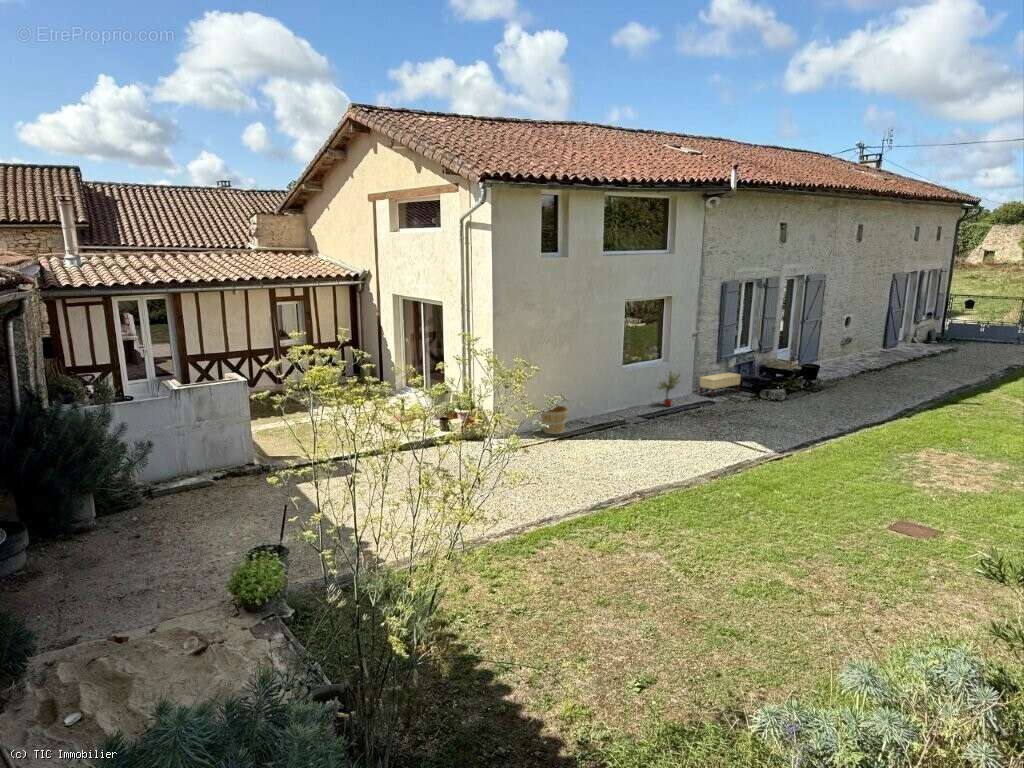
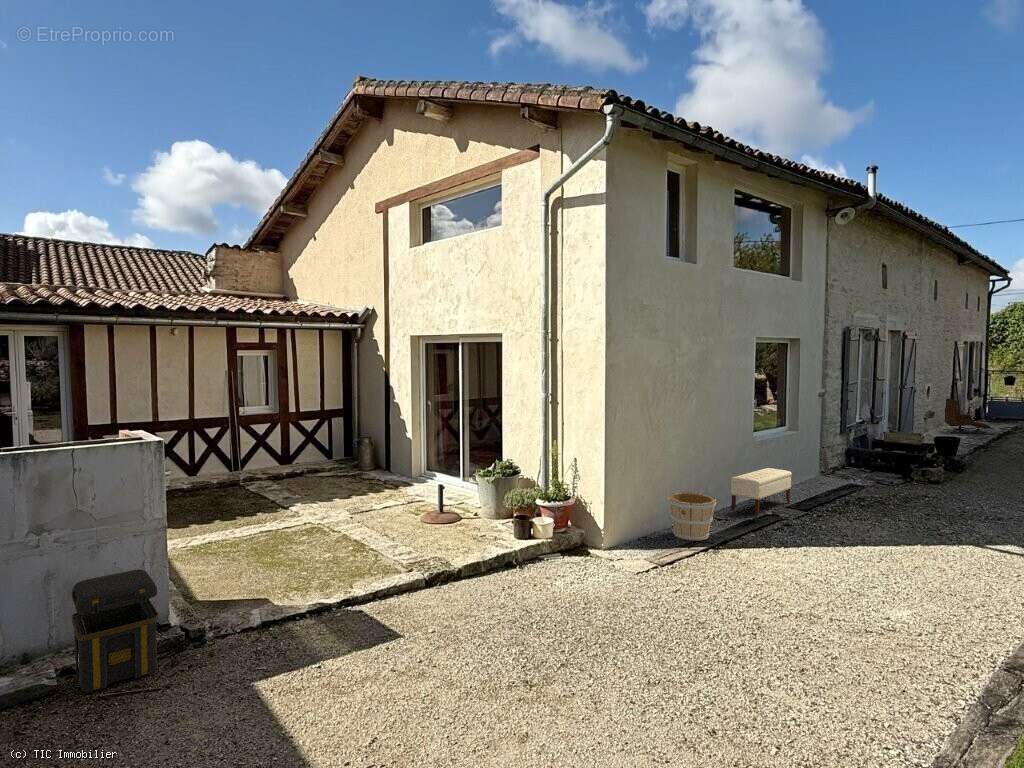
lounge chair: none [866,327,903,358] -> present [945,398,990,434]
potted tree: present [658,372,680,407] -> none [790,440,823,493]
bench: present [700,372,741,398] -> present [731,468,792,515]
toolbox: none [213,438,252,487] -> present [72,570,159,693]

